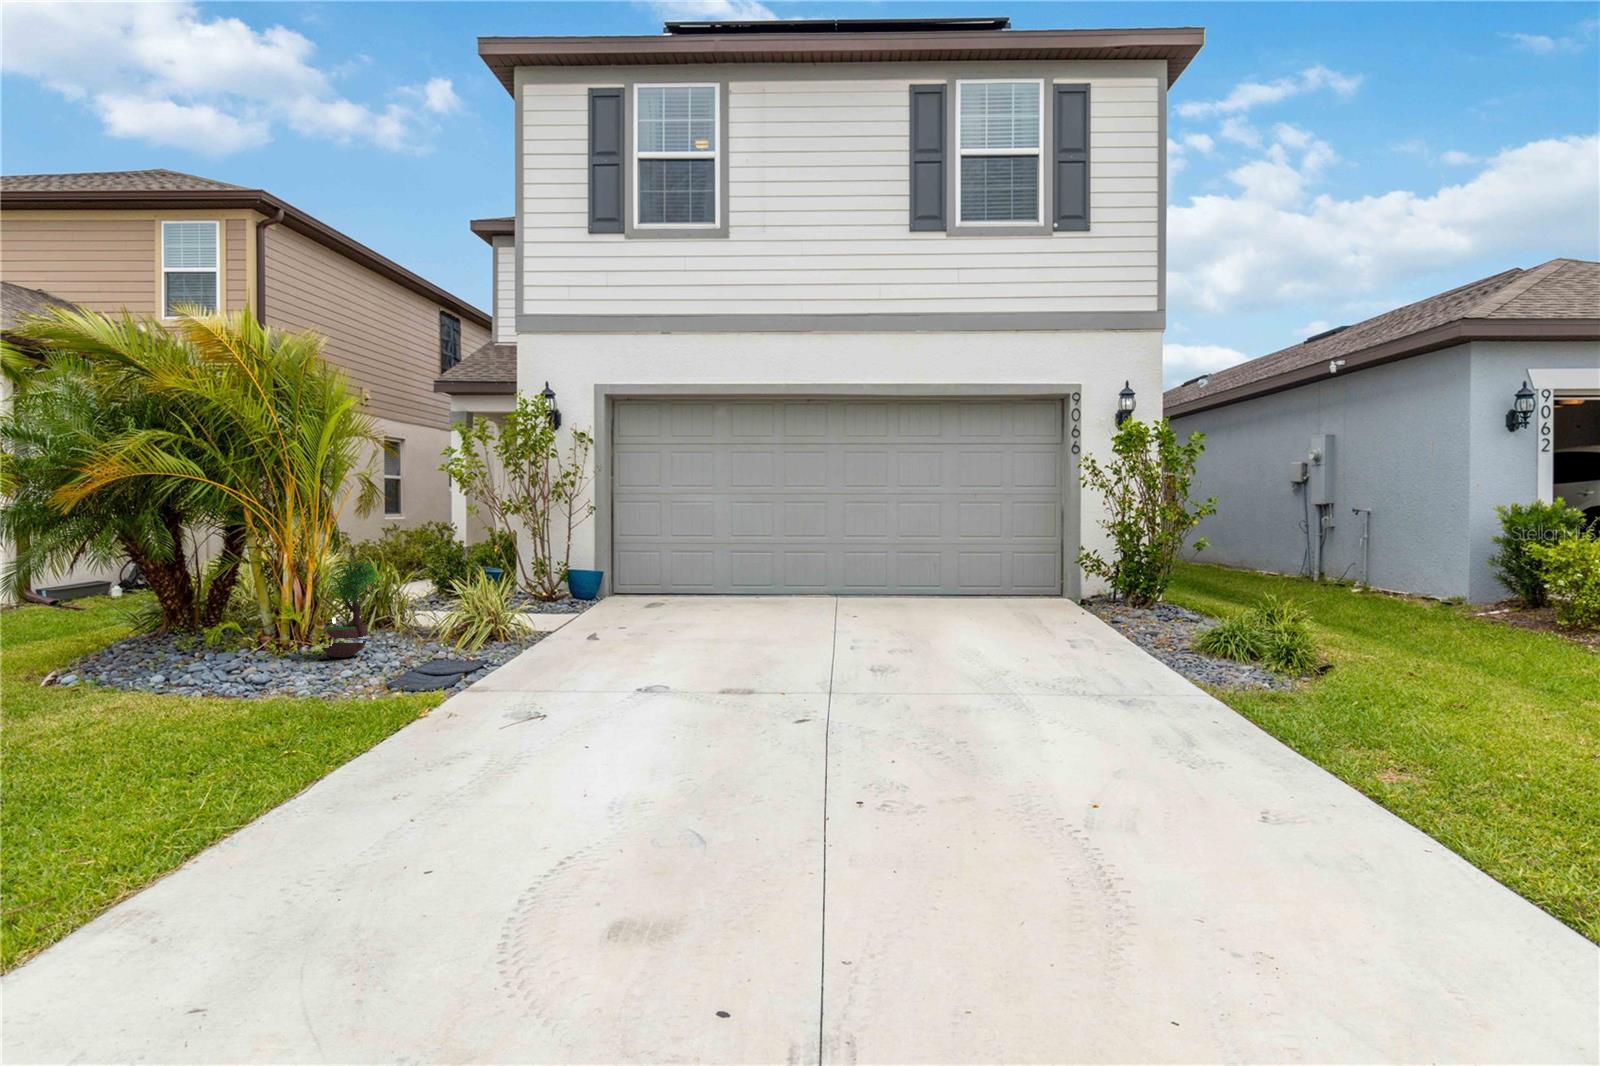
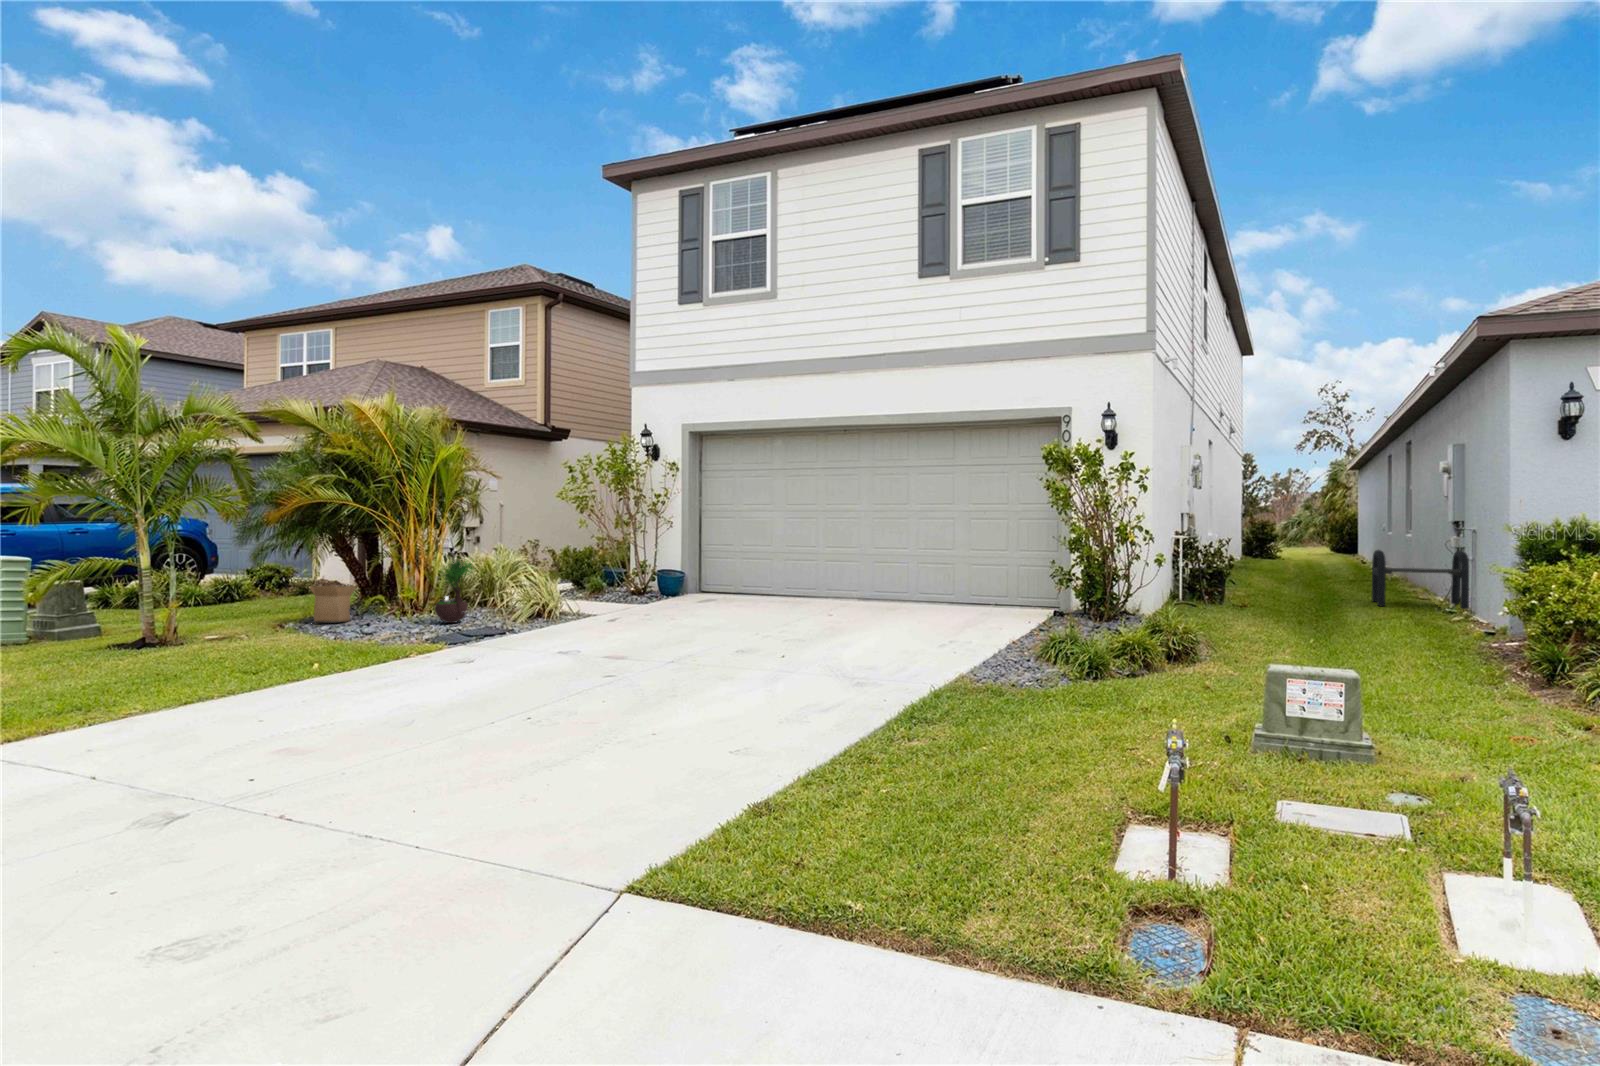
bench: none [1261,533,1350,585] -> present [1372,550,1469,609]
cardboard box: none [76,608,158,673] -> present [310,586,356,623]

